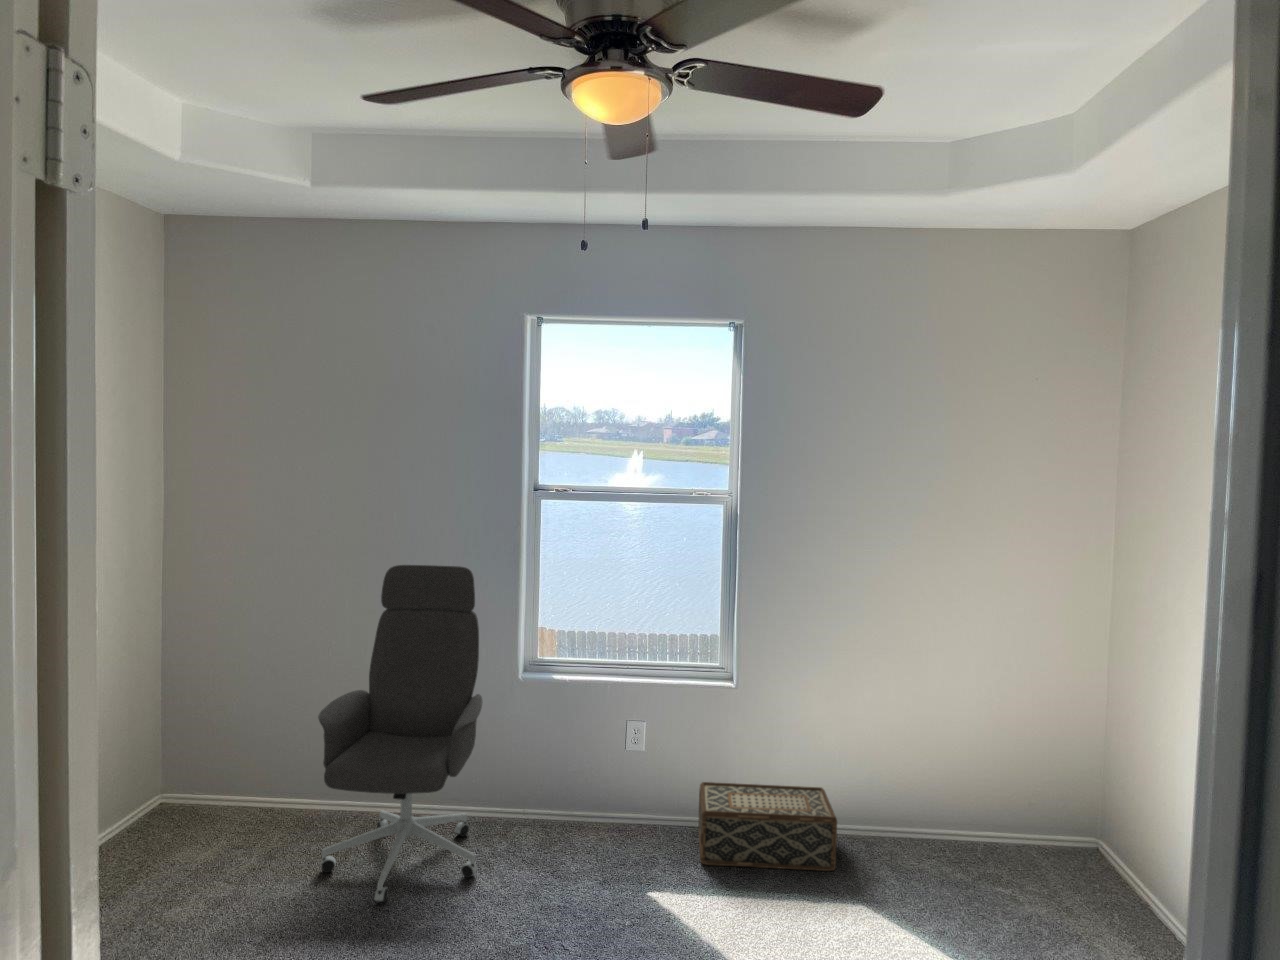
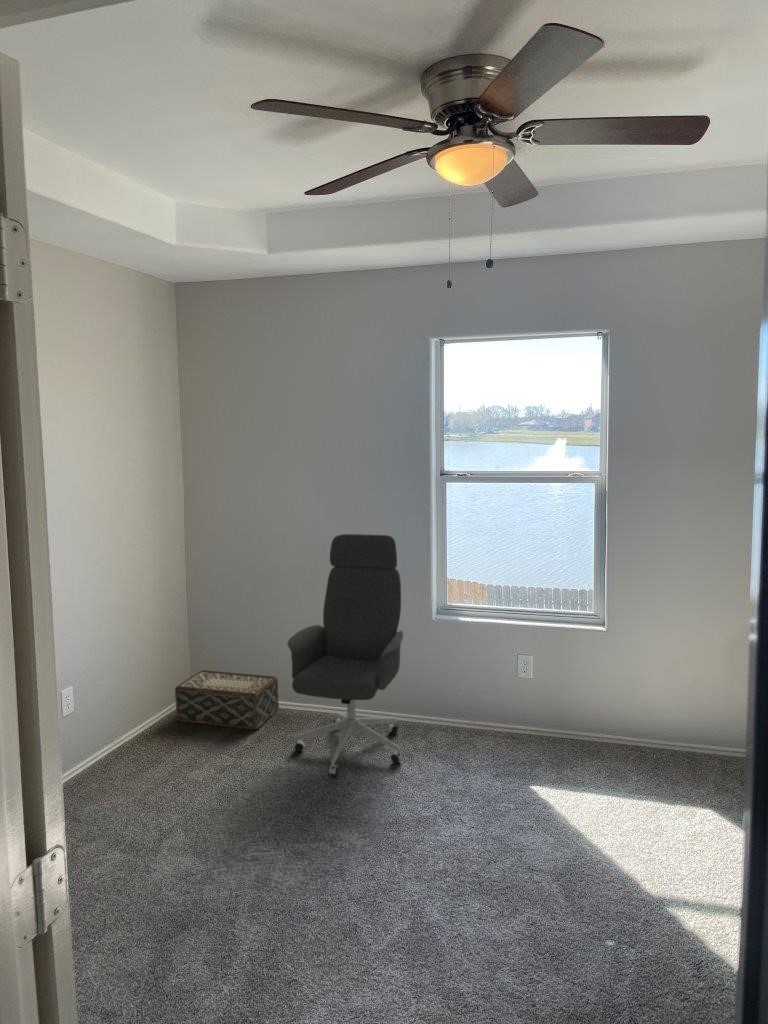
woven basket: present [699,782,837,871] -> present [175,670,279,729]

